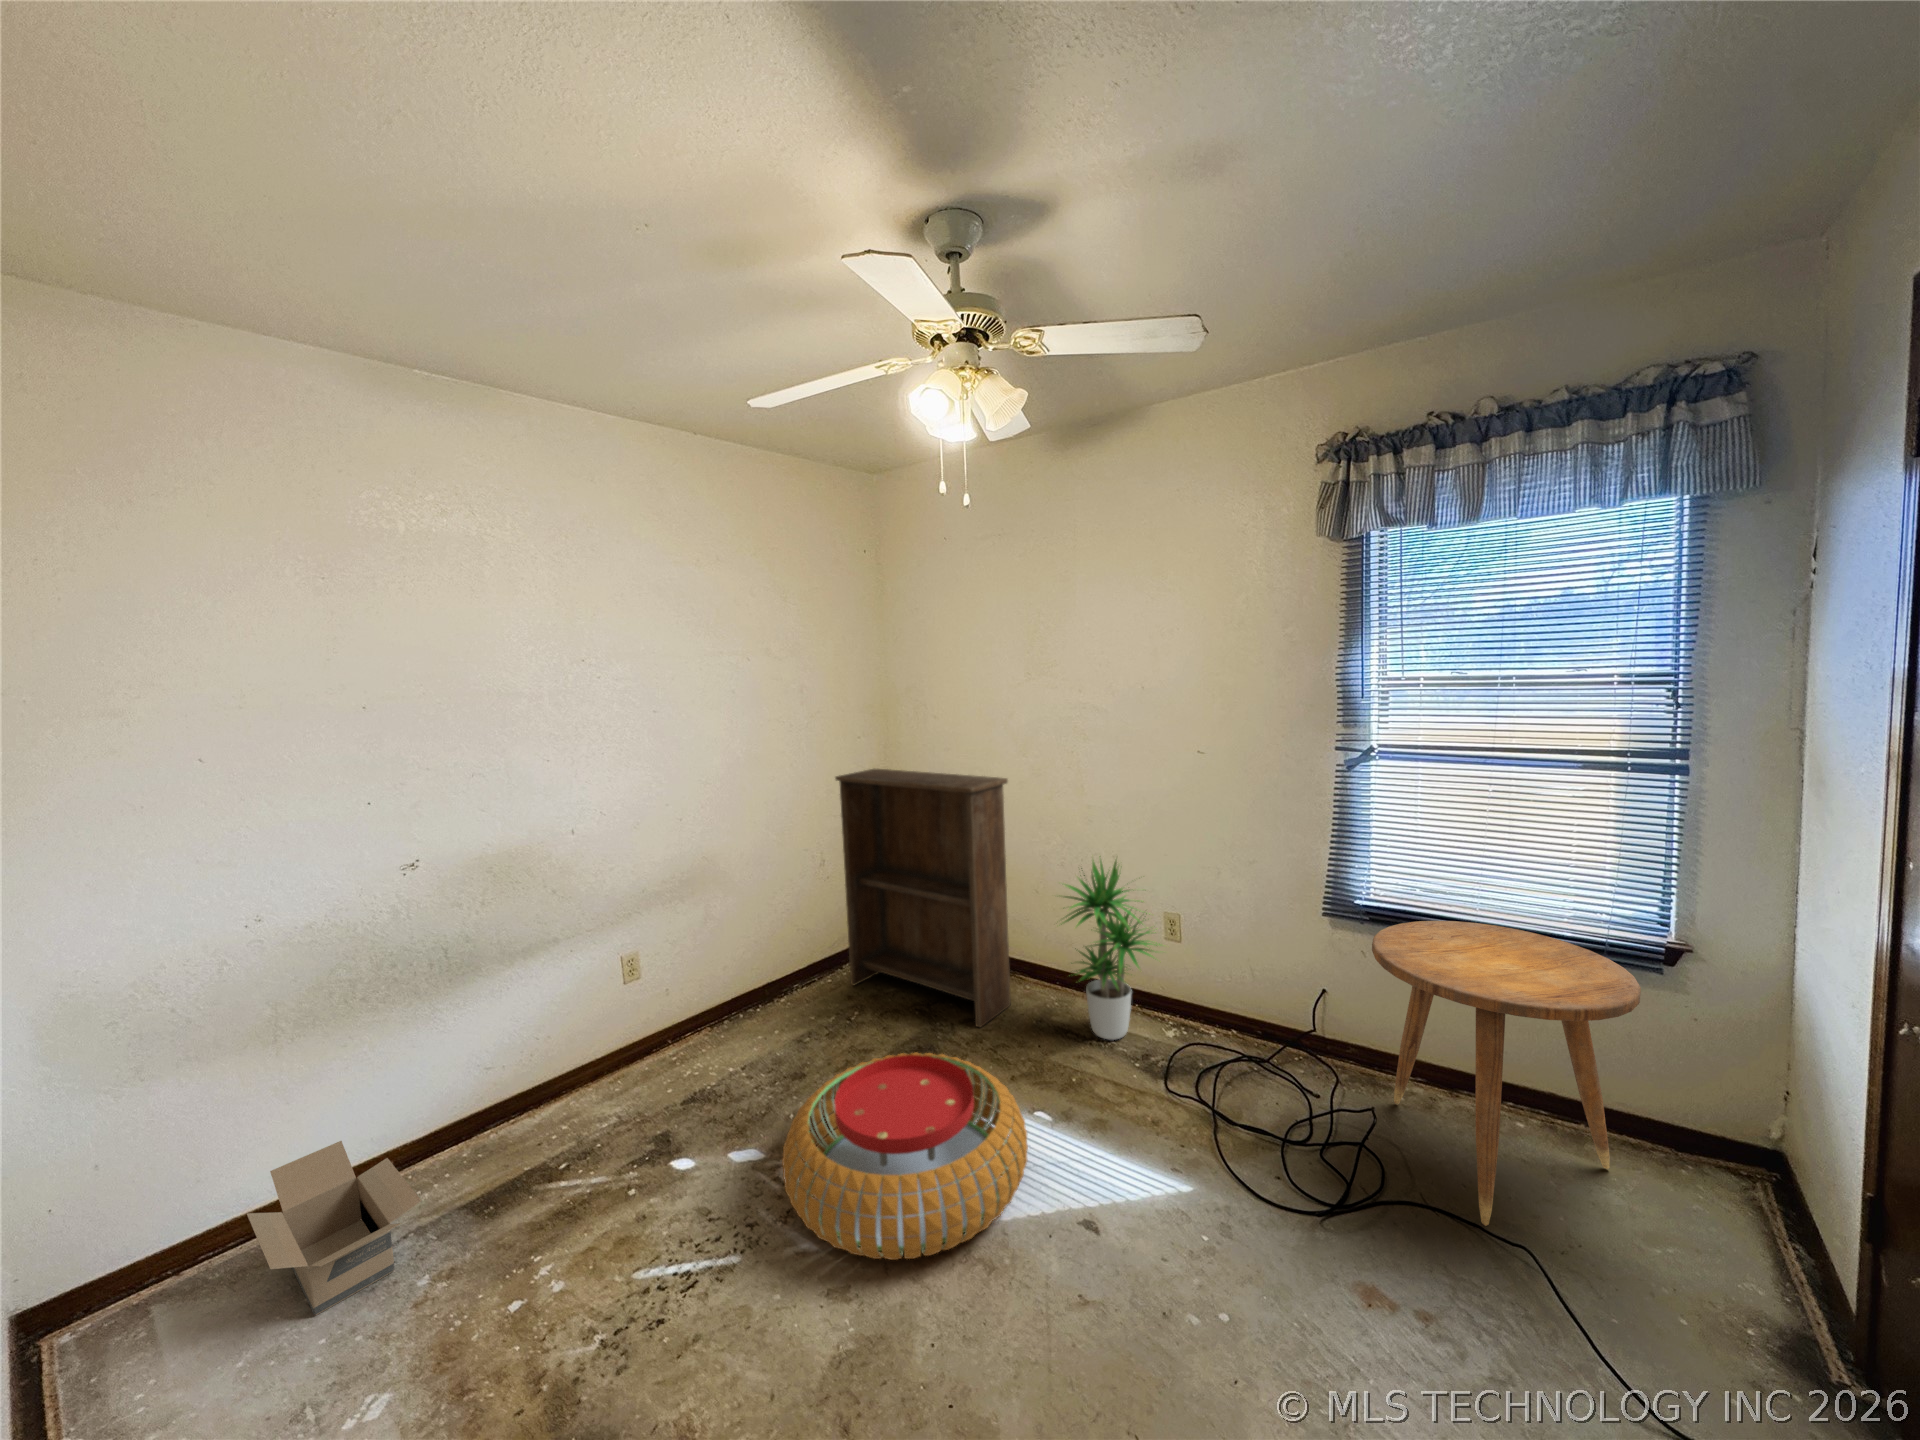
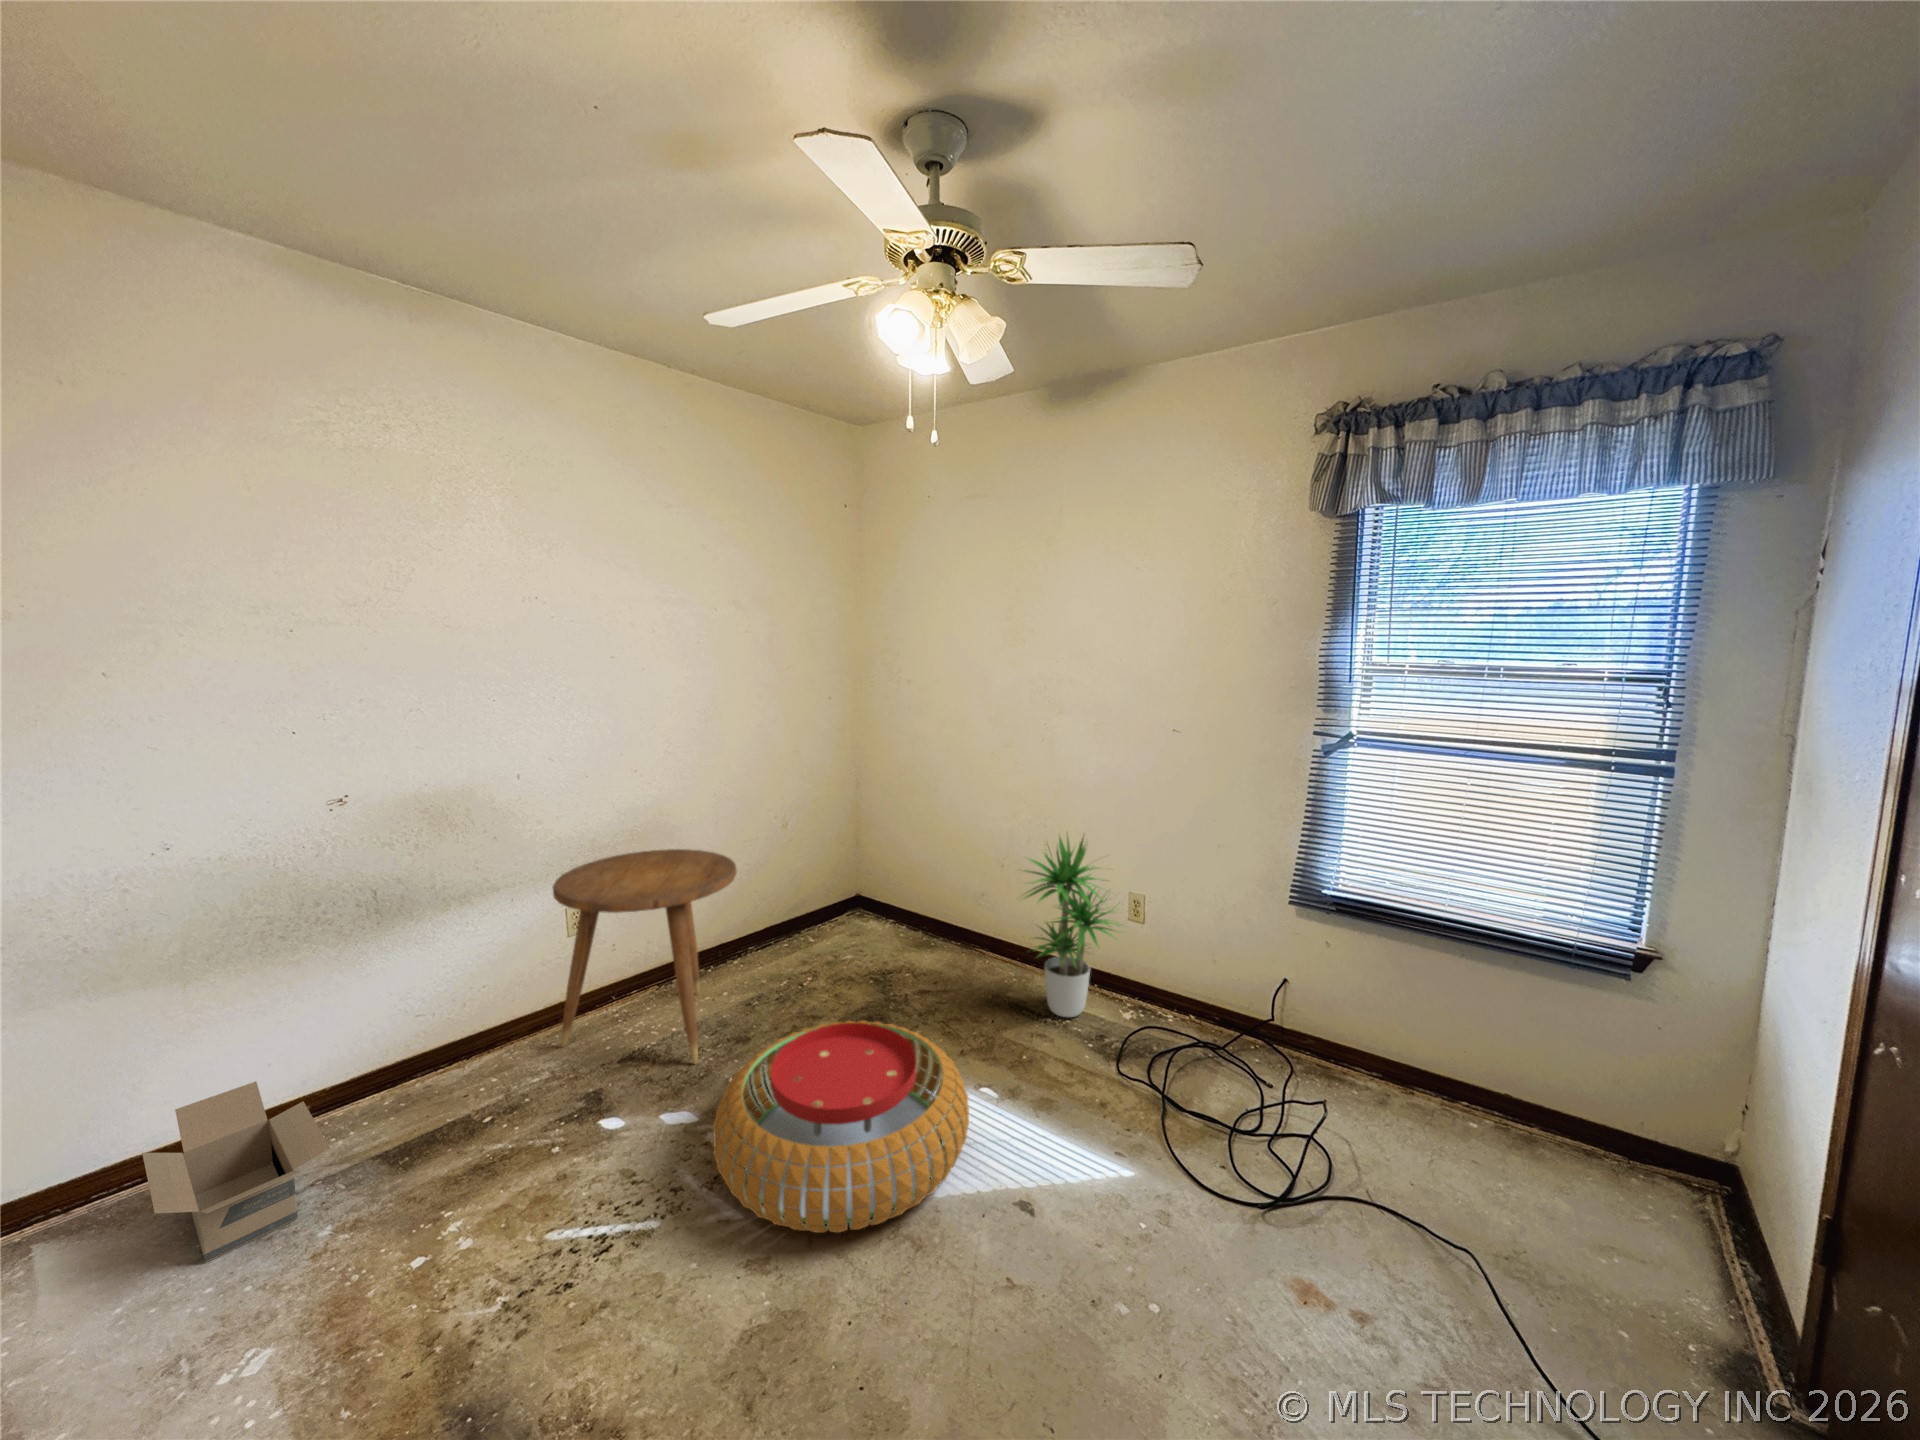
bookshelf: present [835,769,1011,1027] -> none [805,733,979,999]
side table: present [1372,921,1641,1226] -> present [553,849,737,1064]

